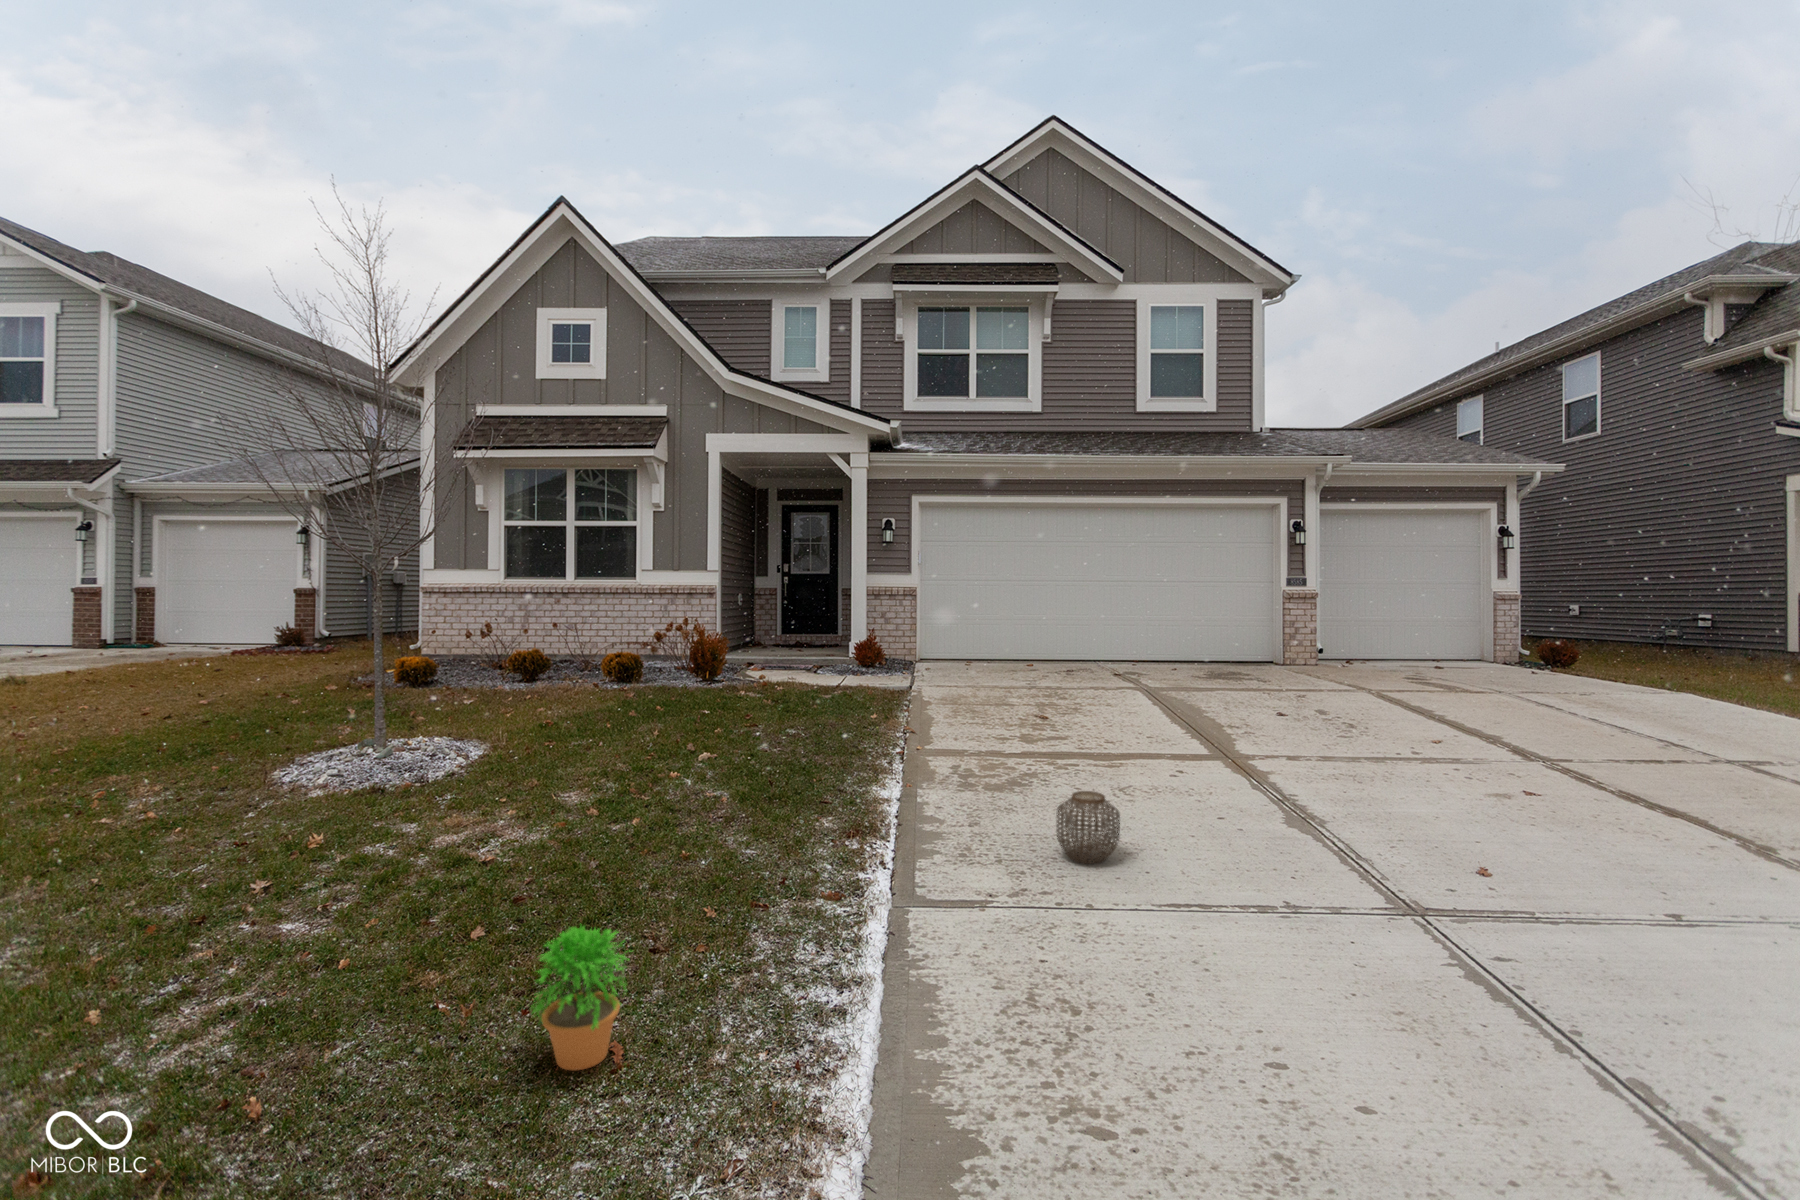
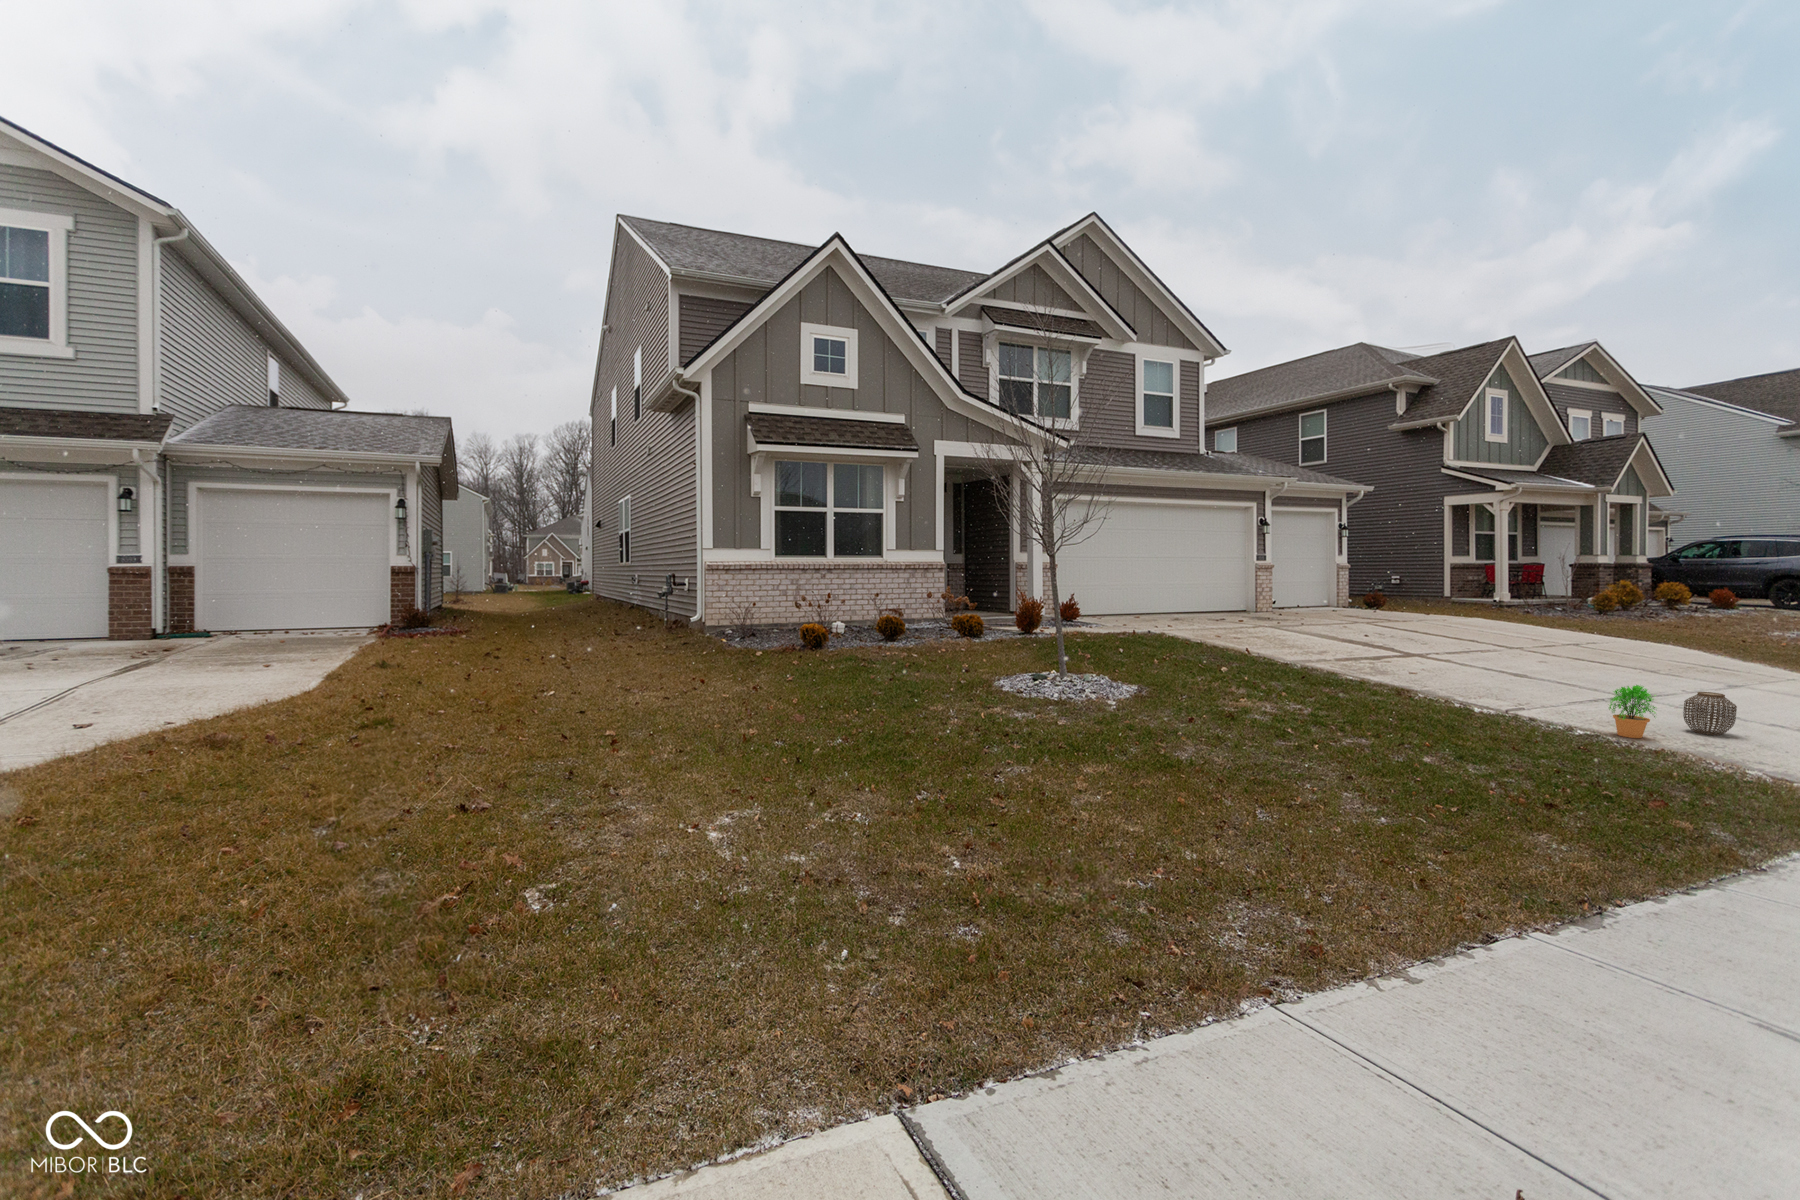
woven basket: present [1056,791,1120,864] -> present [1683,692,1737,736]

